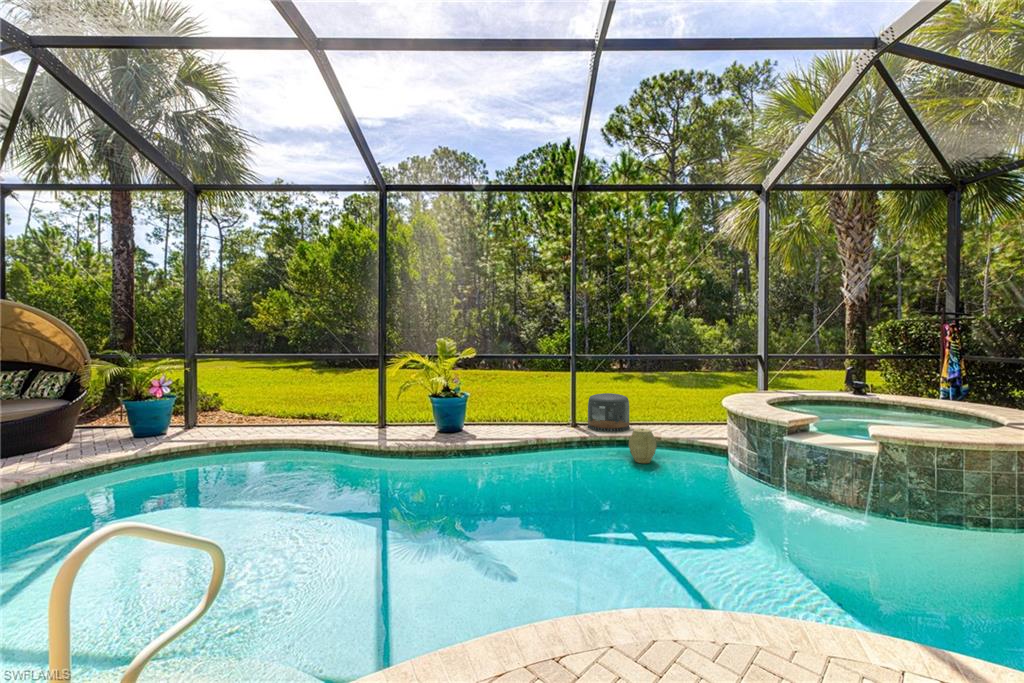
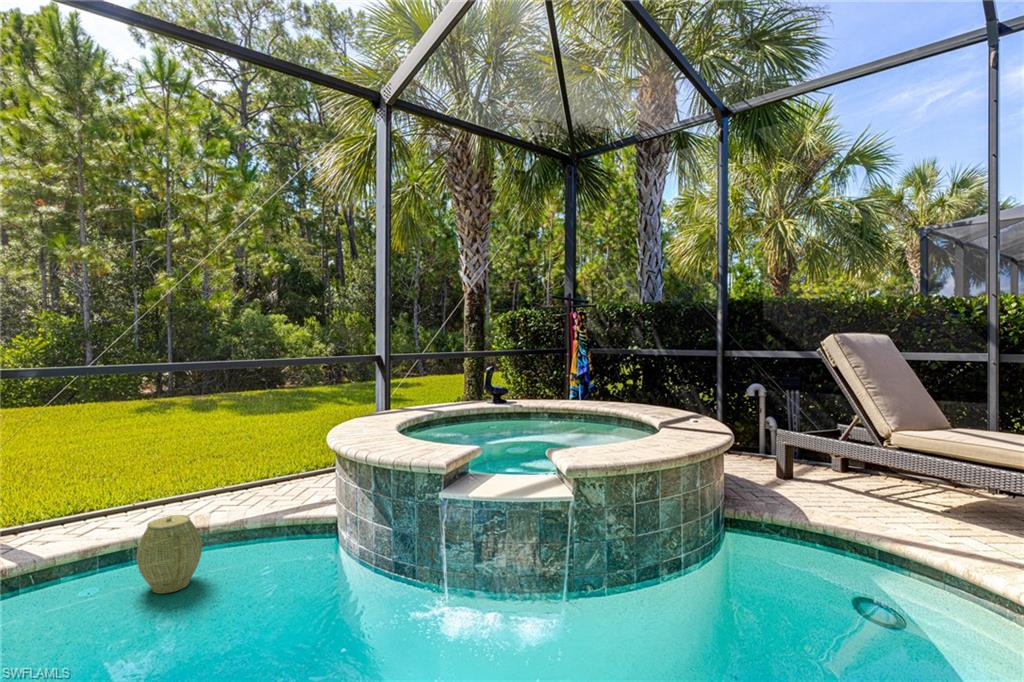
pouf: present [588,393,629,431] -> none [43,447,149,533]

